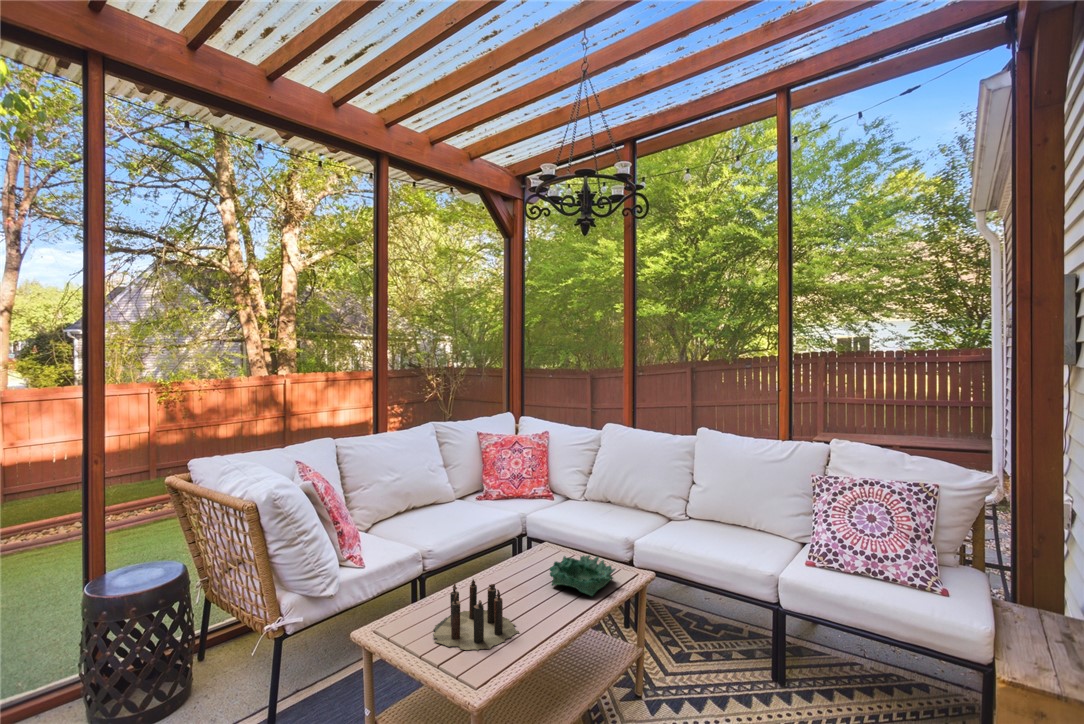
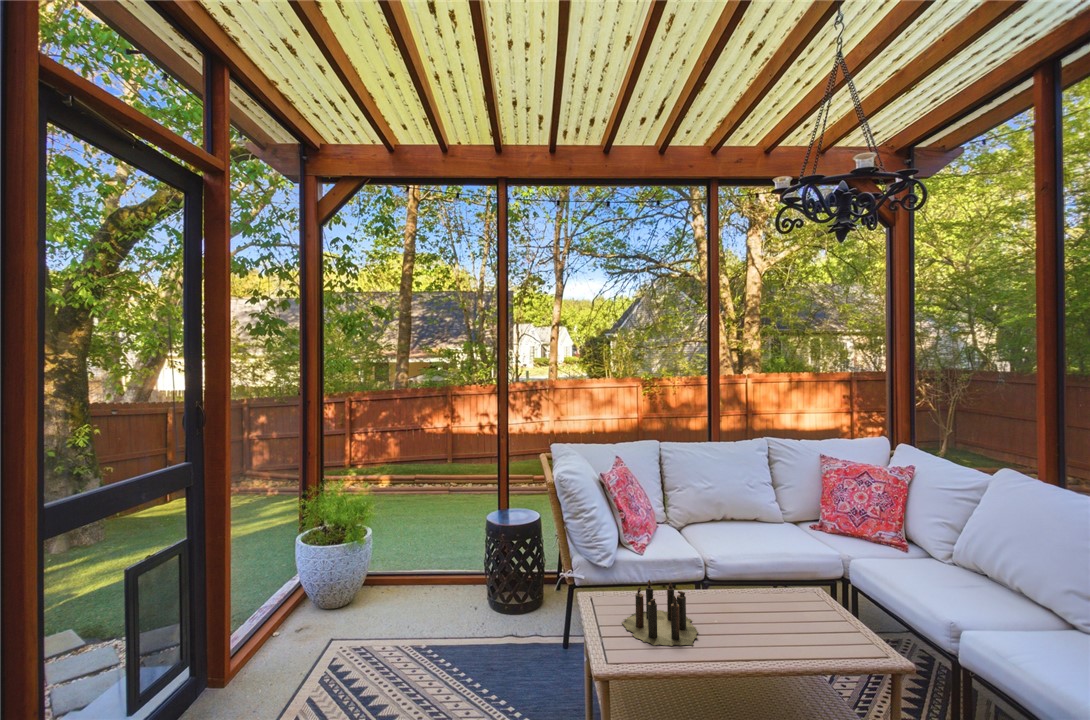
decorative bowl: present [550,555,615,596] -> none [775,599,860,649]

